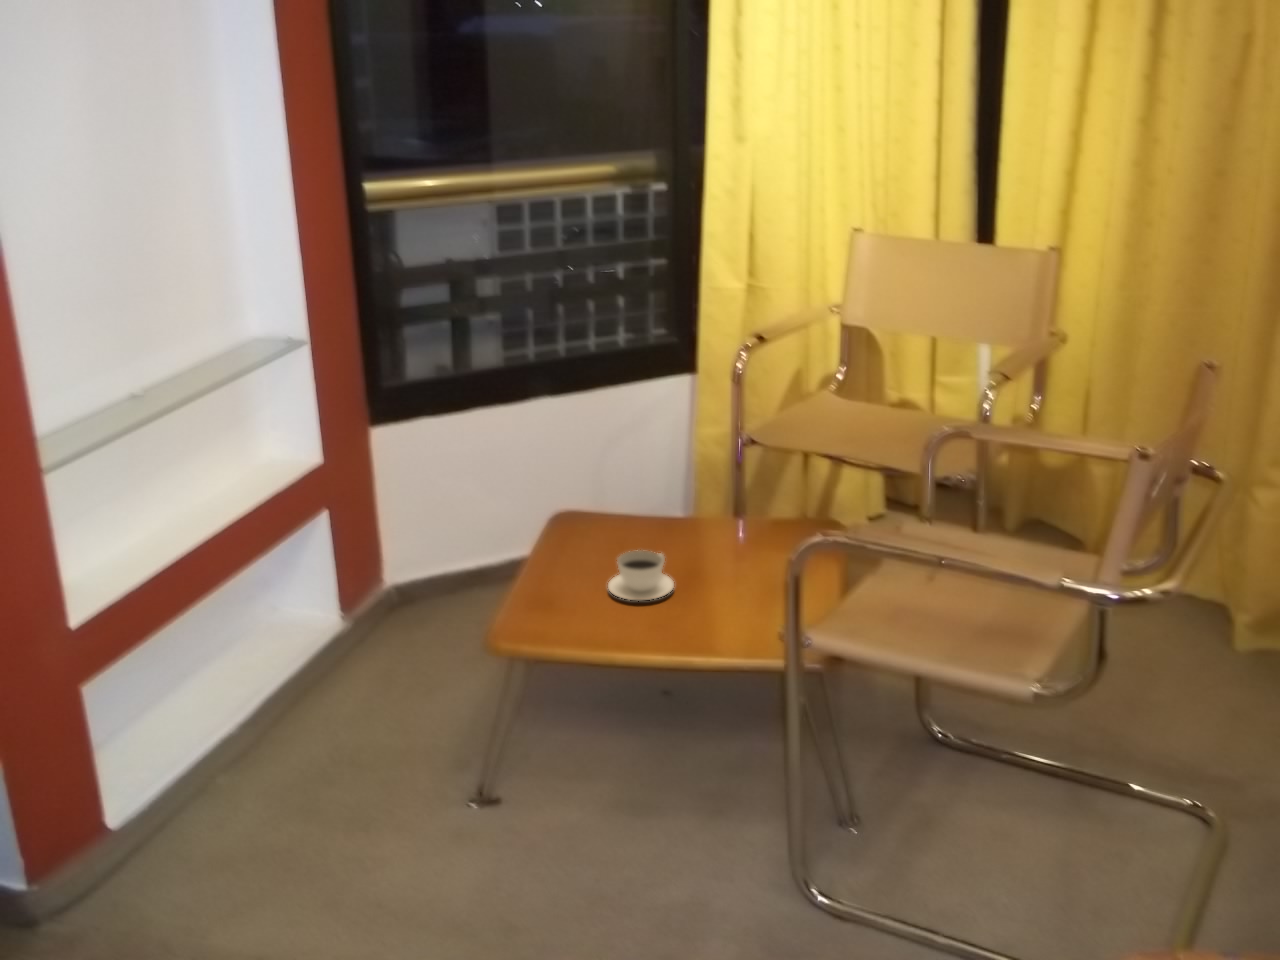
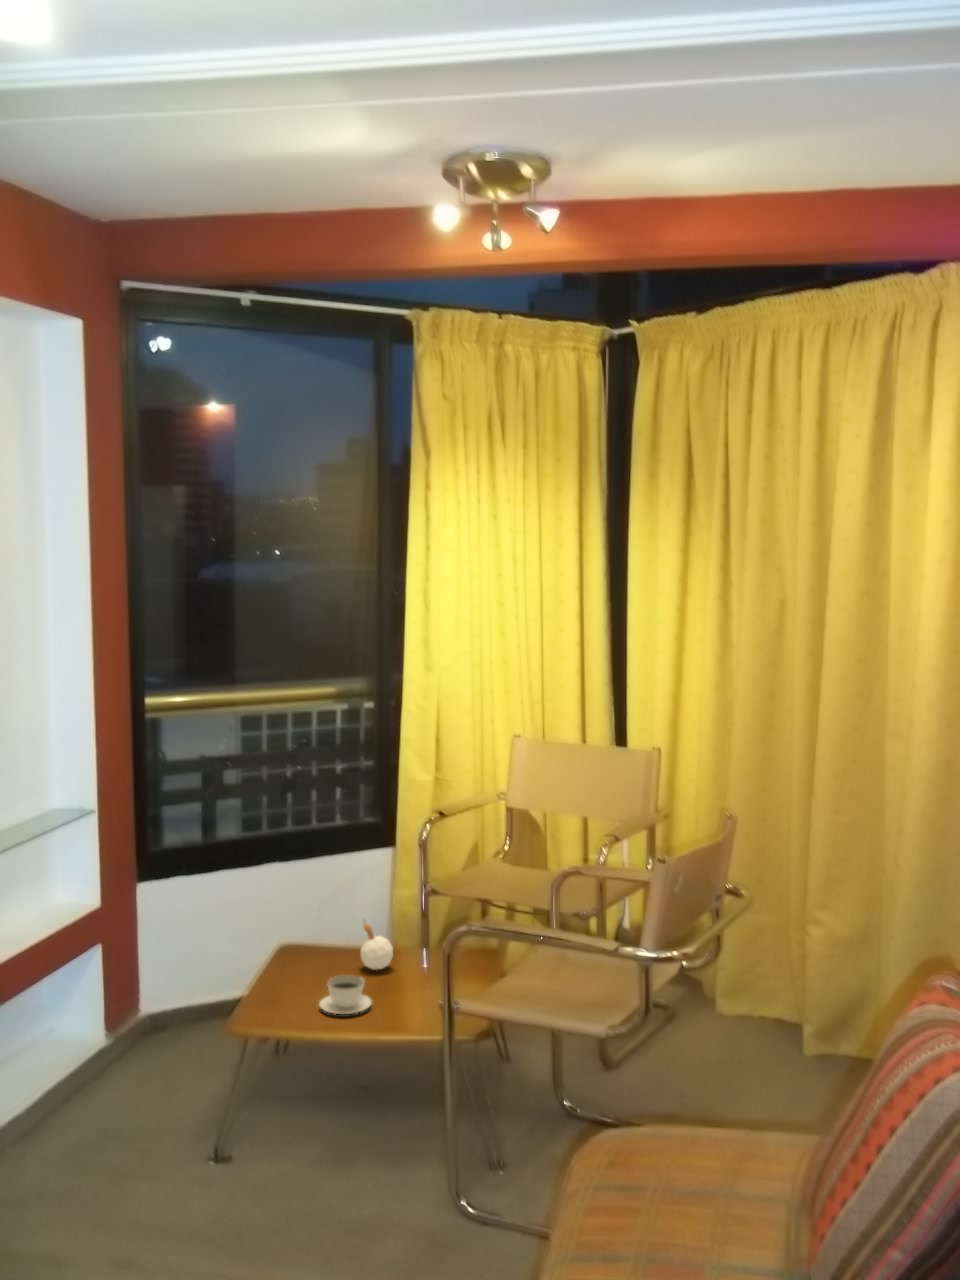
candle: none [658,467,699,539] -> present [361,922,393,970]

